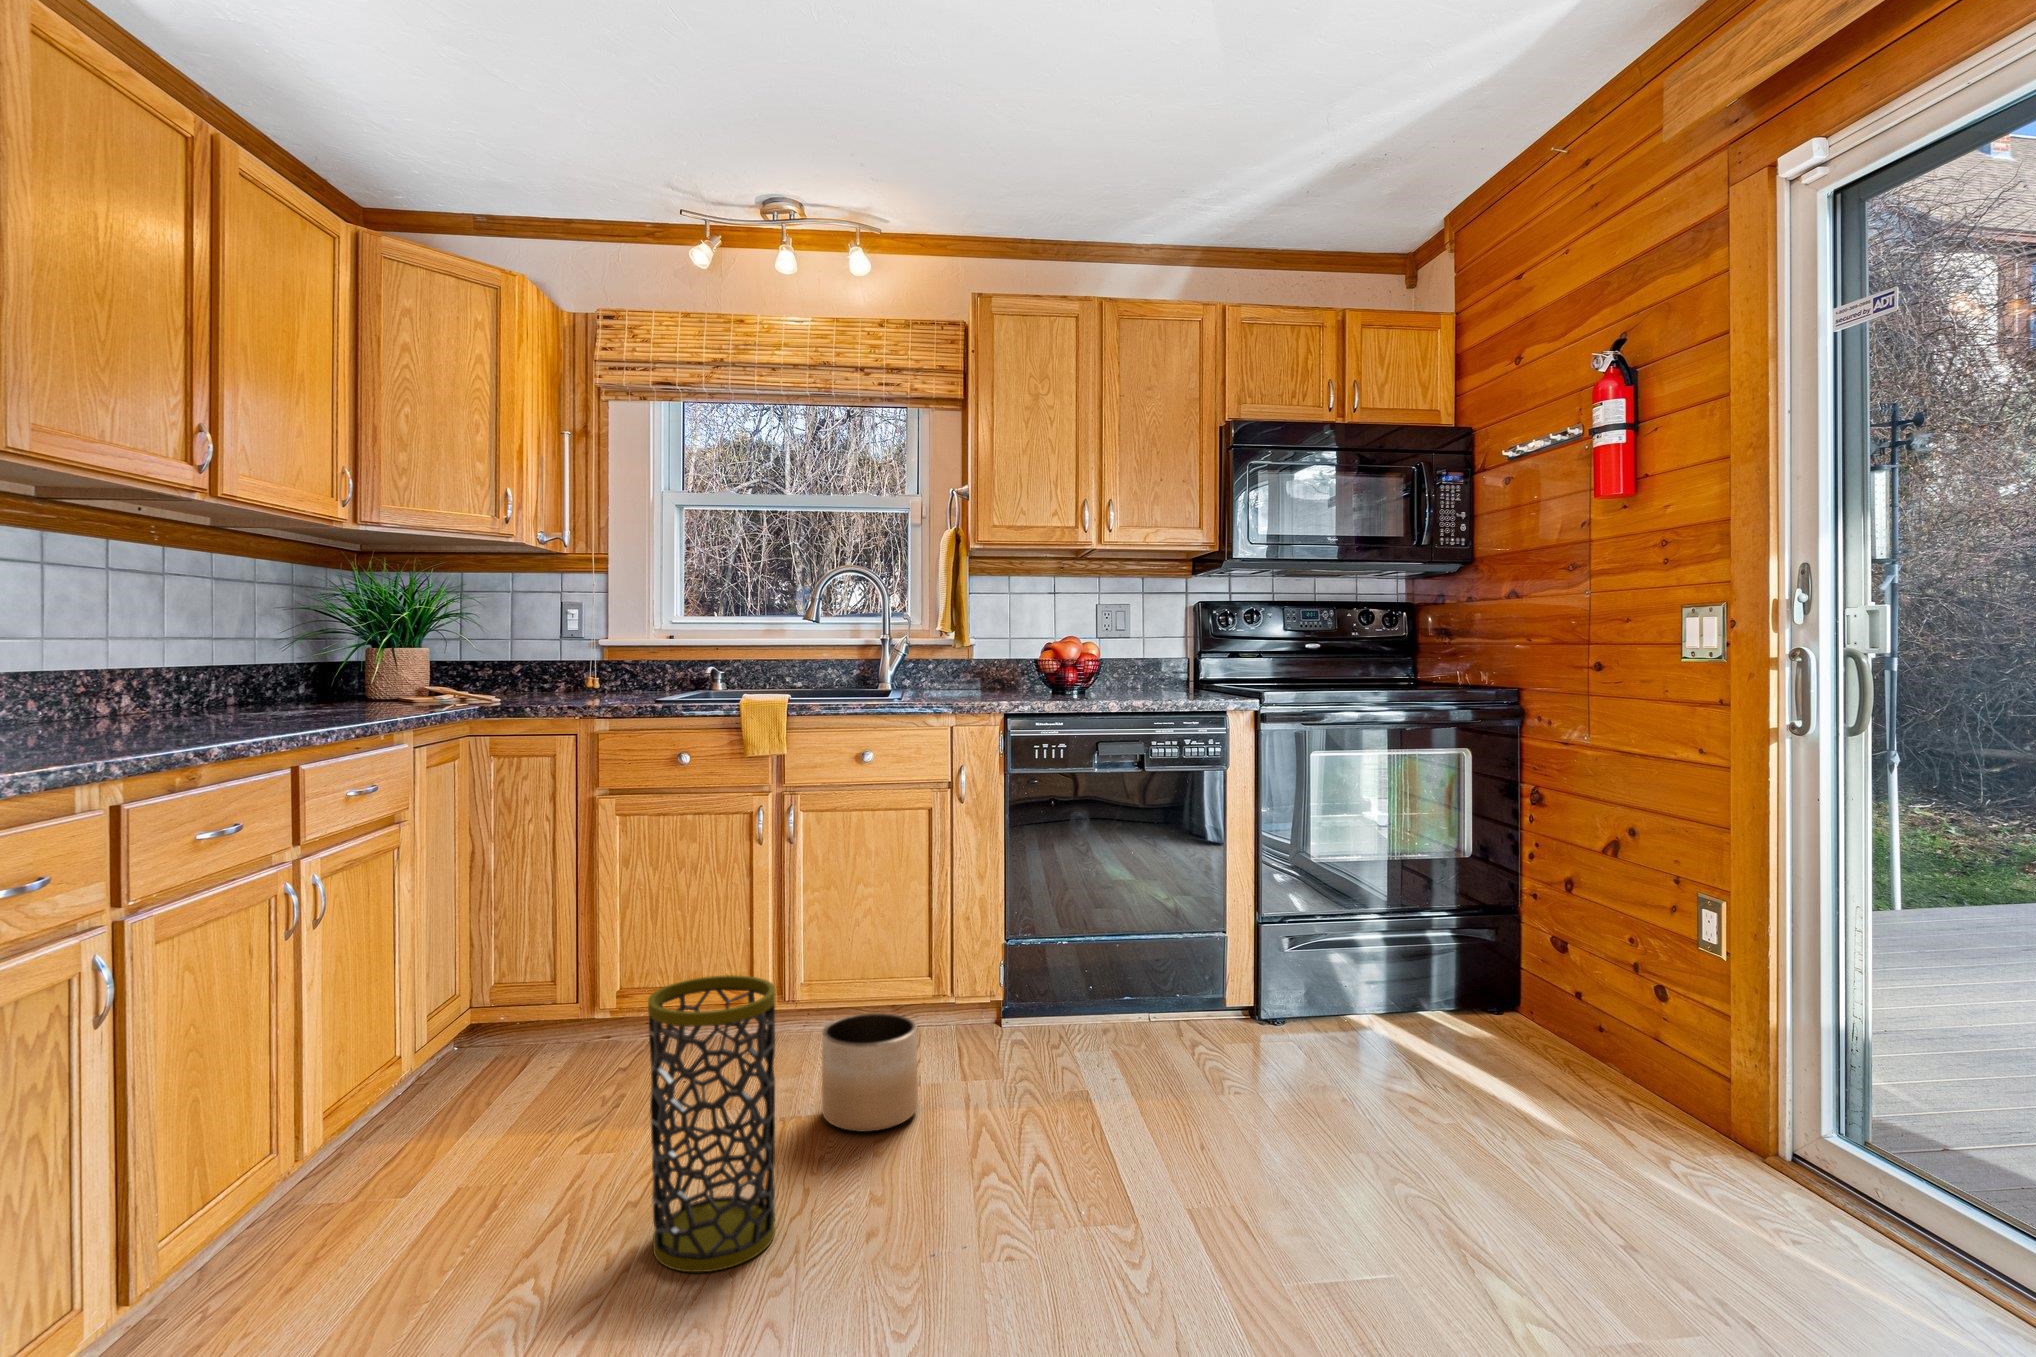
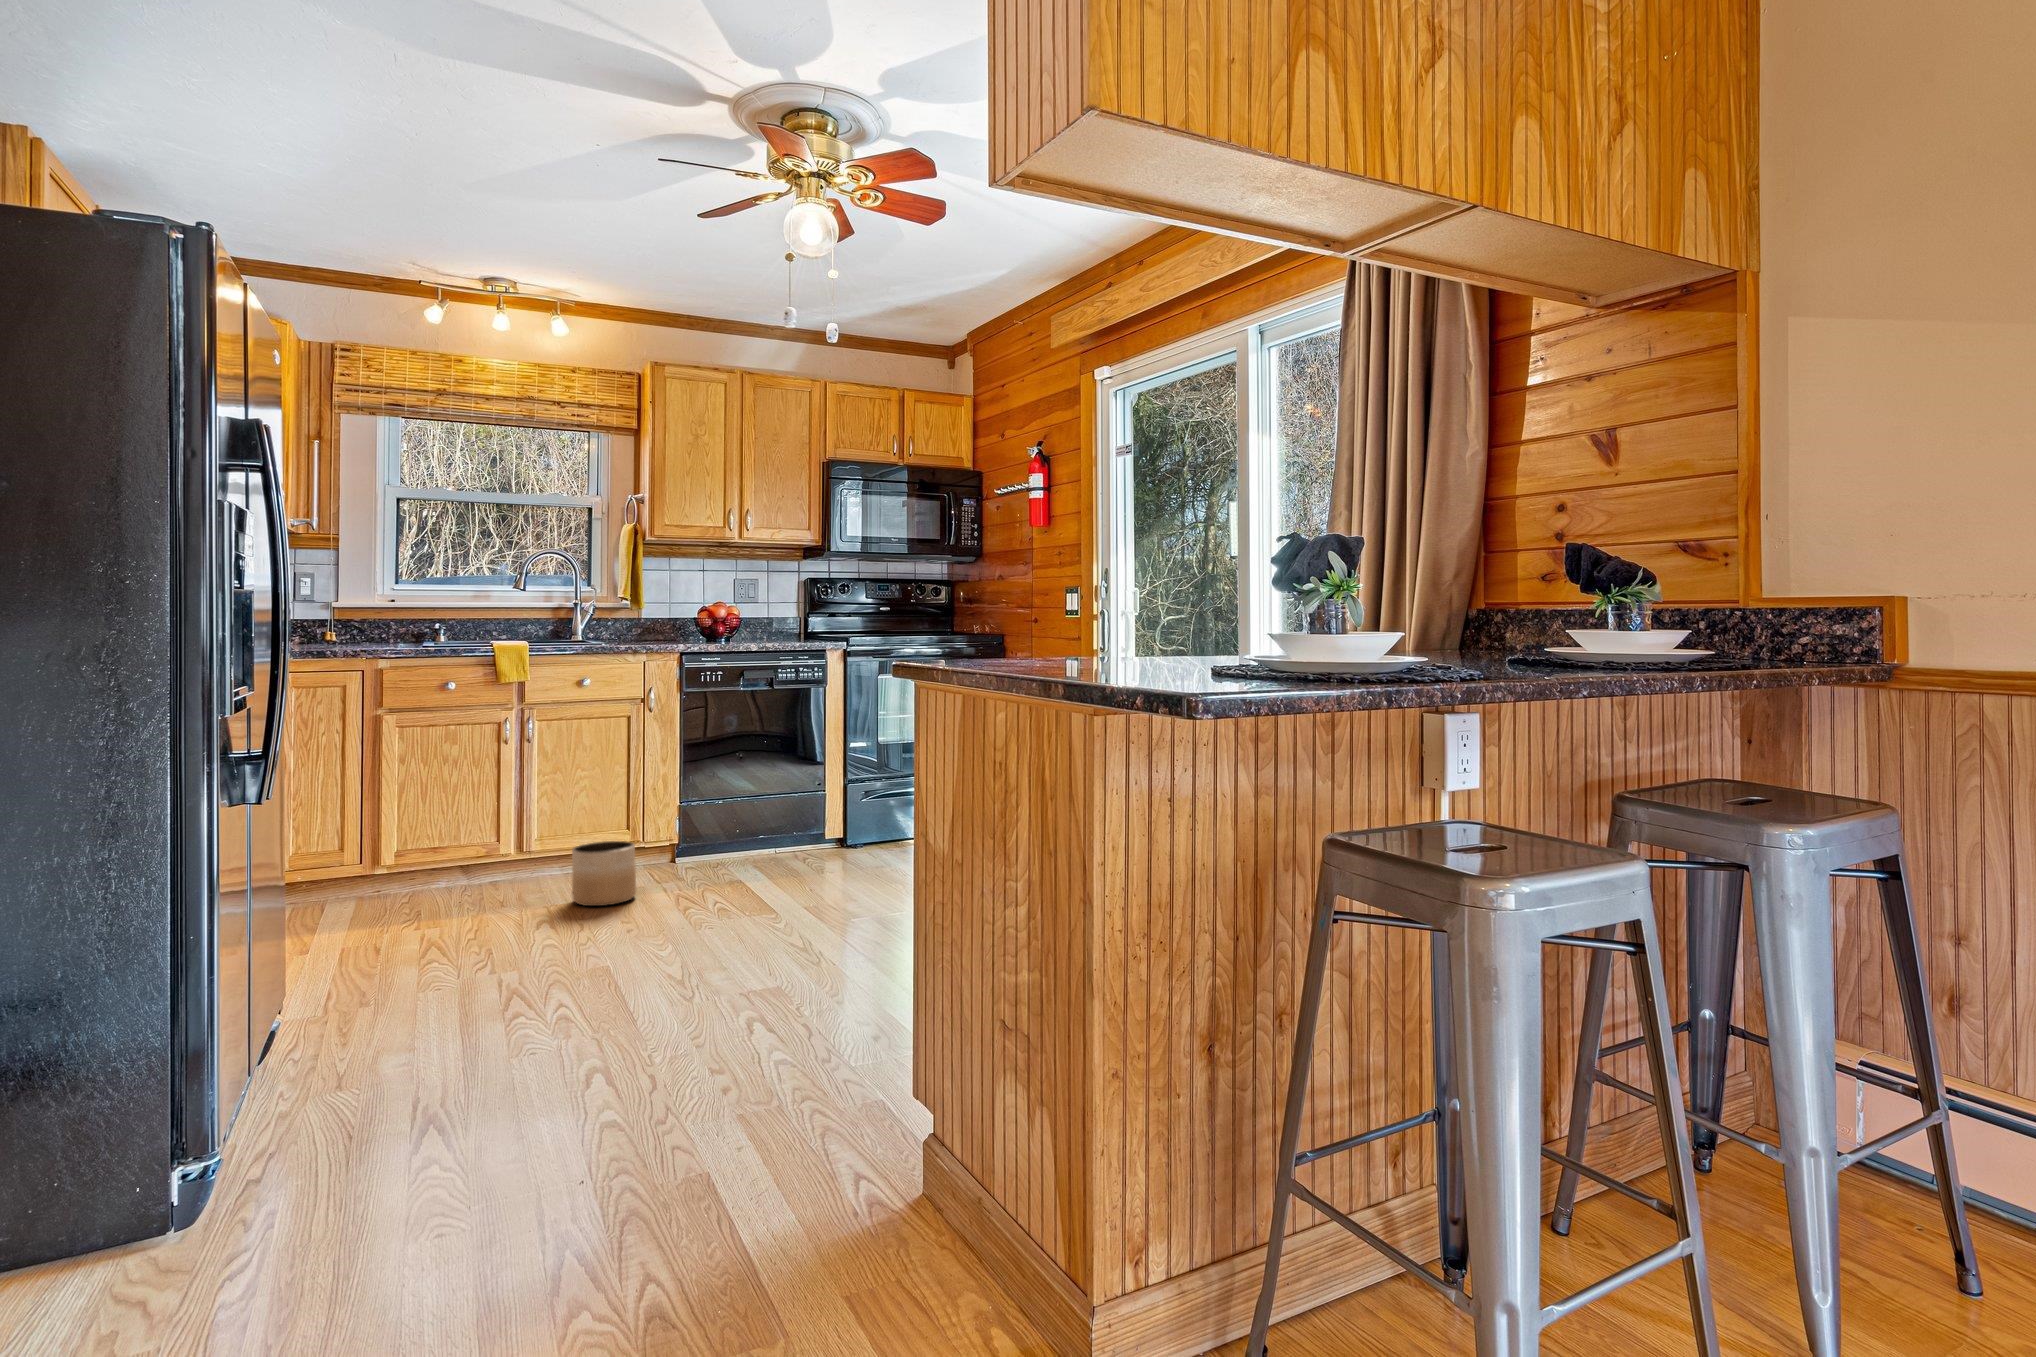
trash can: present [648,975,776,1272] -> none [490,800,569,956]

